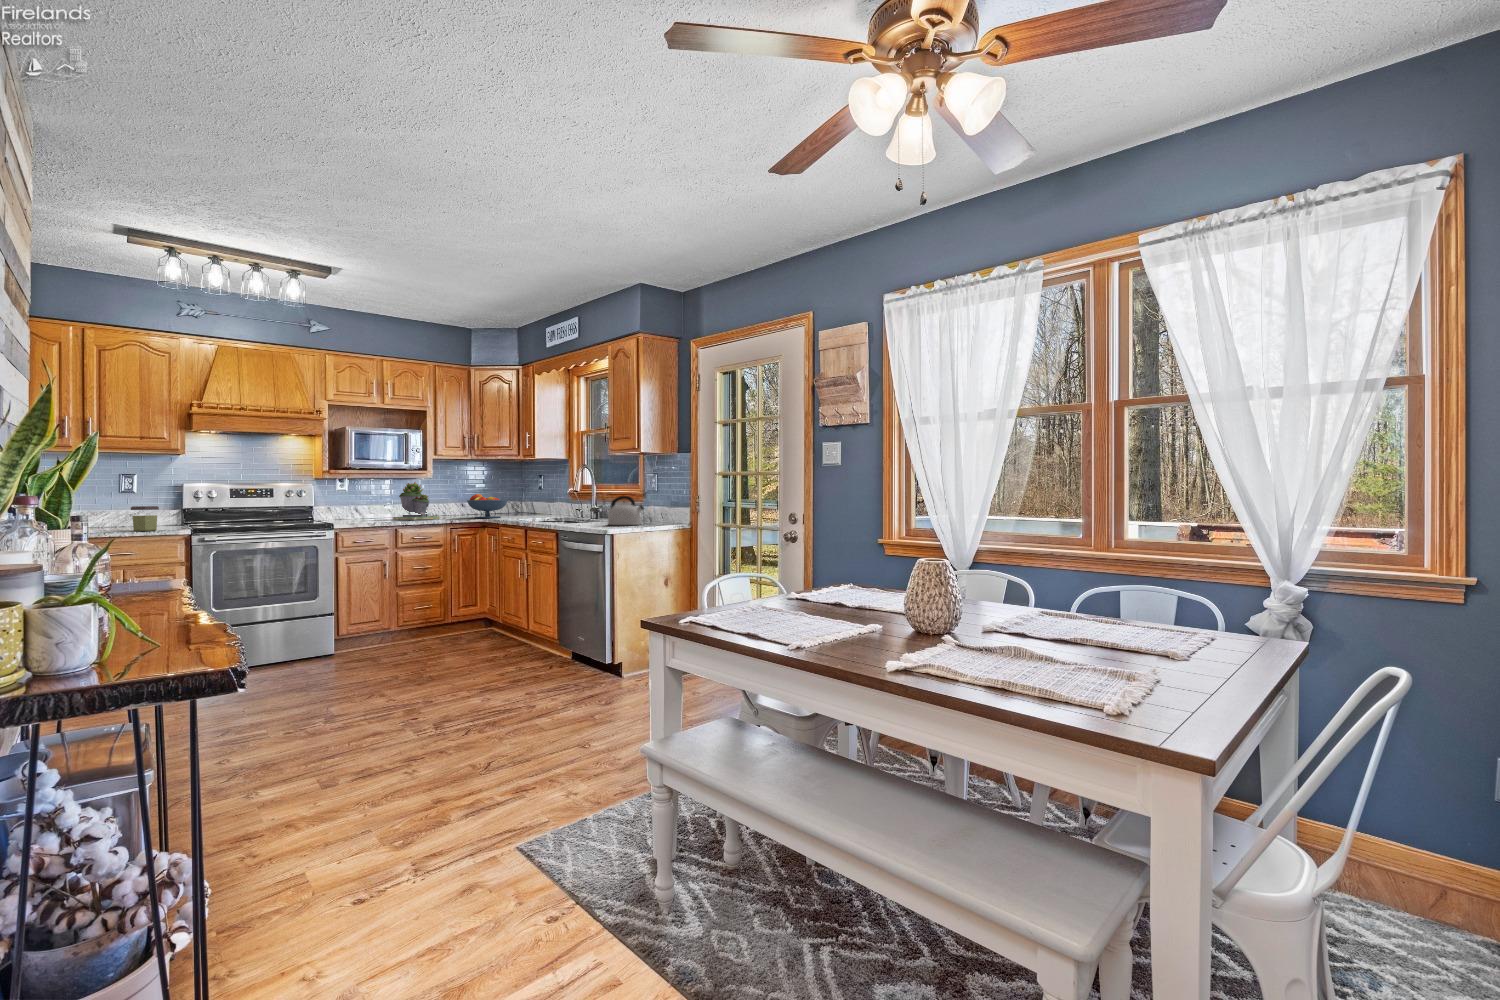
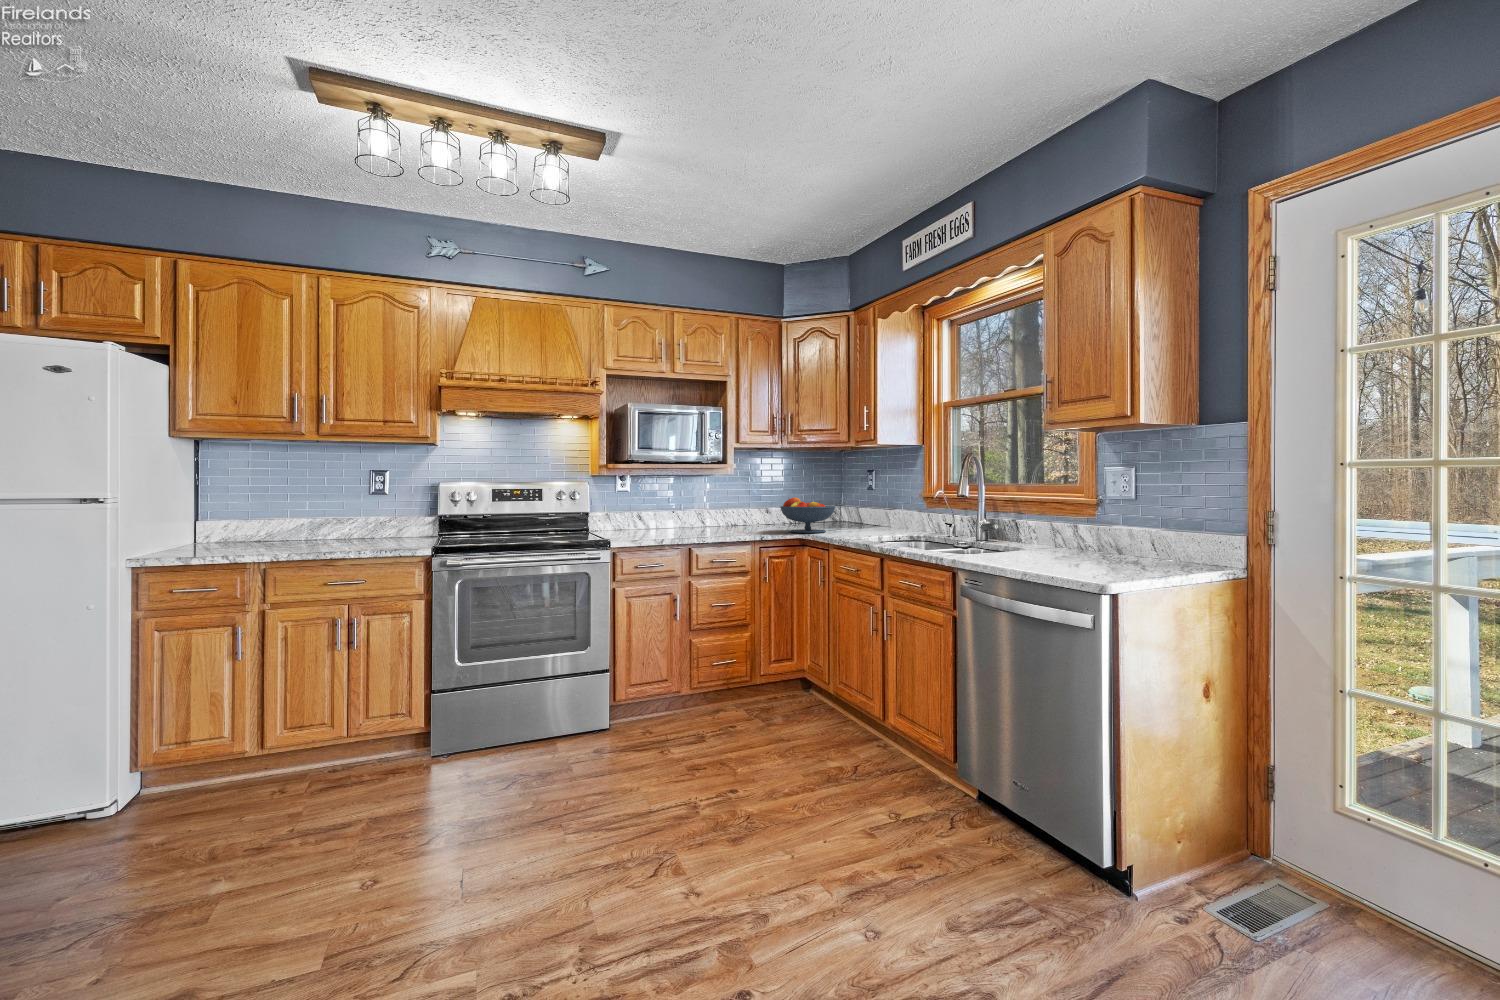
succulent planter: present [393,482,440,520] -> none [683,480,743,533]
kettle: present [608,496,644,525] -> none [1055,509,1134,567]
jar: present [131,506,159,531] -> none [362,515,397,550]

